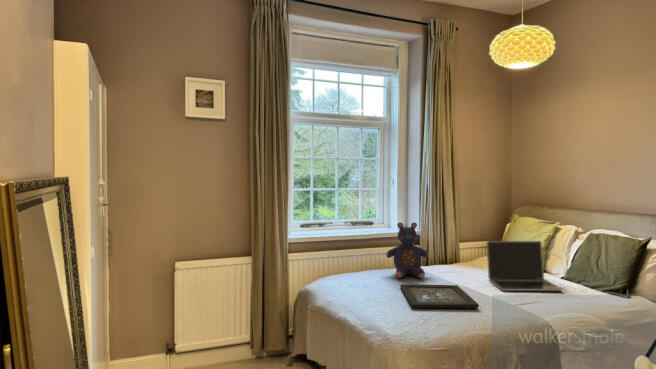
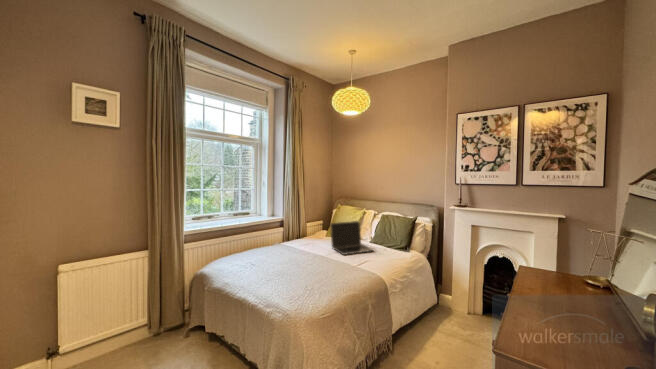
teddy bear: present [386,223,429,278] -> none [265,213,294,254]
tray: present [400,284,479,308] -> none [279,255,337,278]

